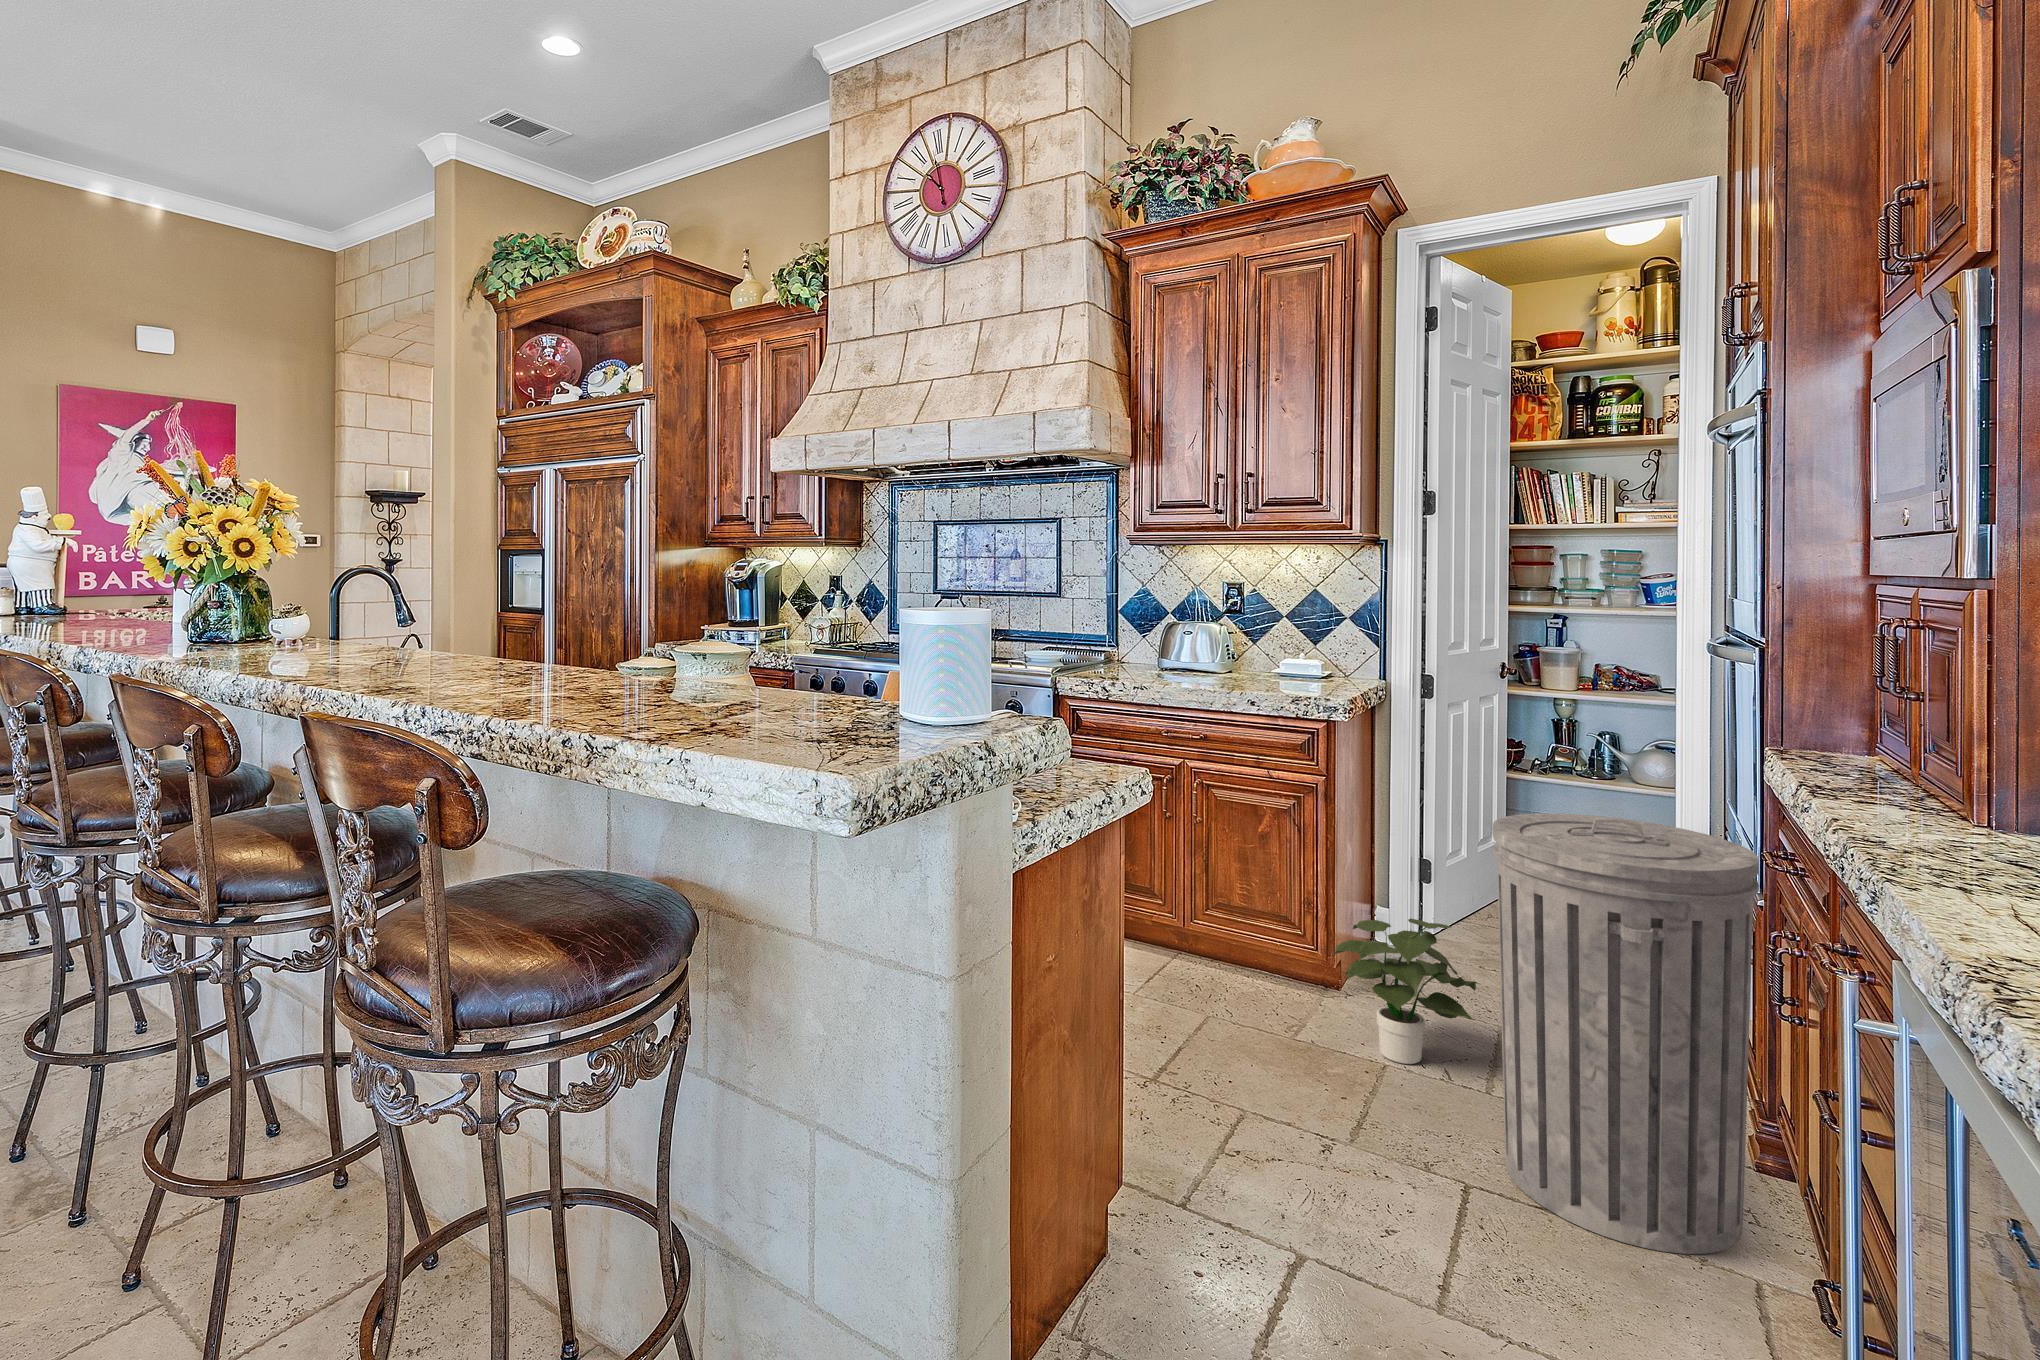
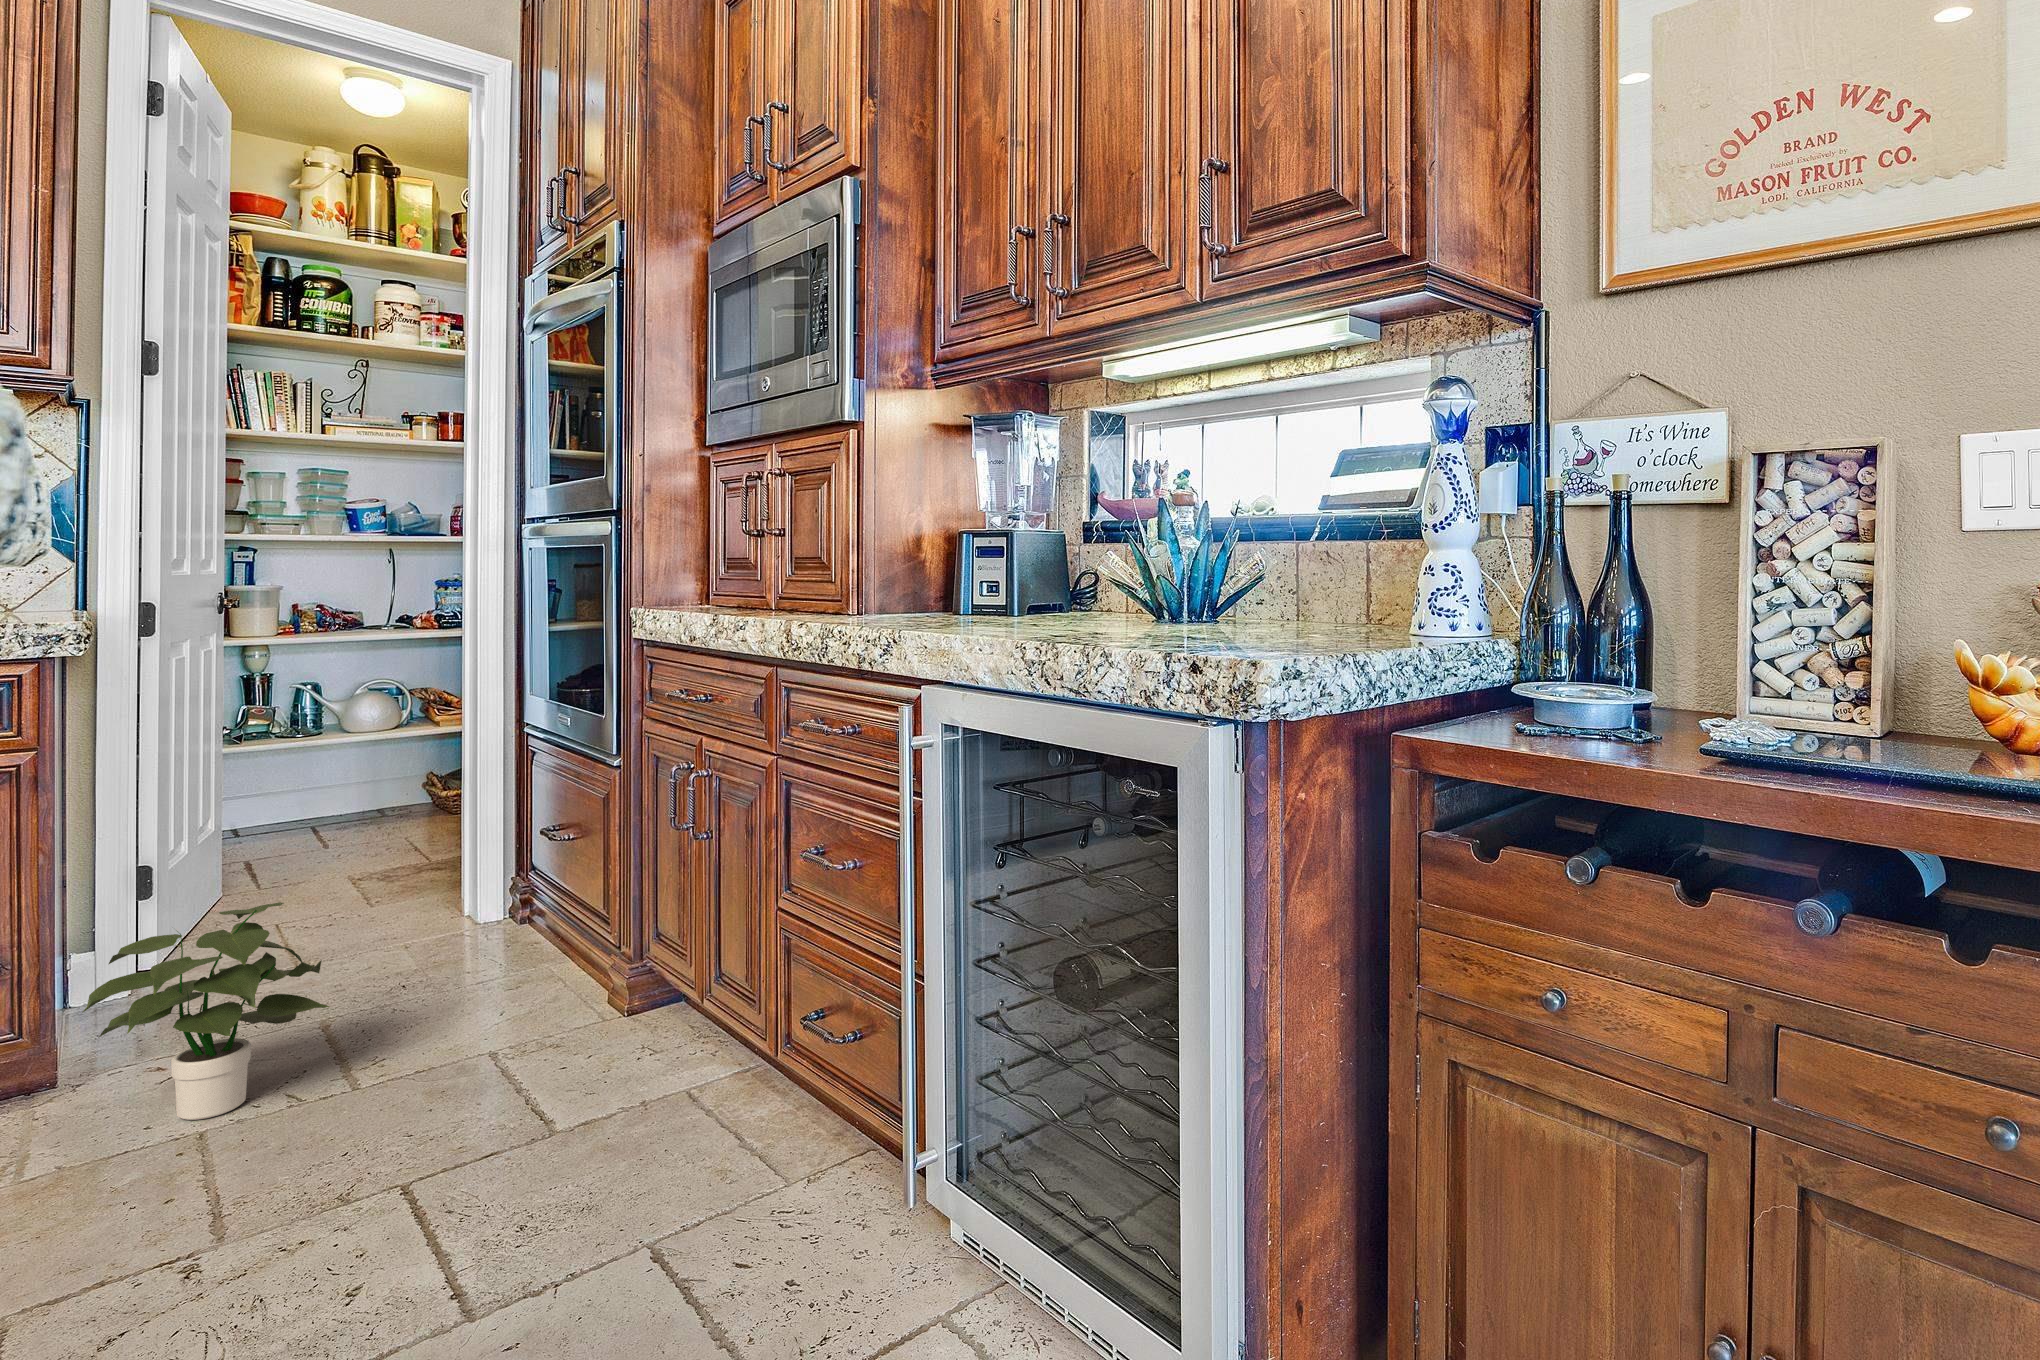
trash can: present [1493,813,1759,1254] -> none [408,691,677,1154]

